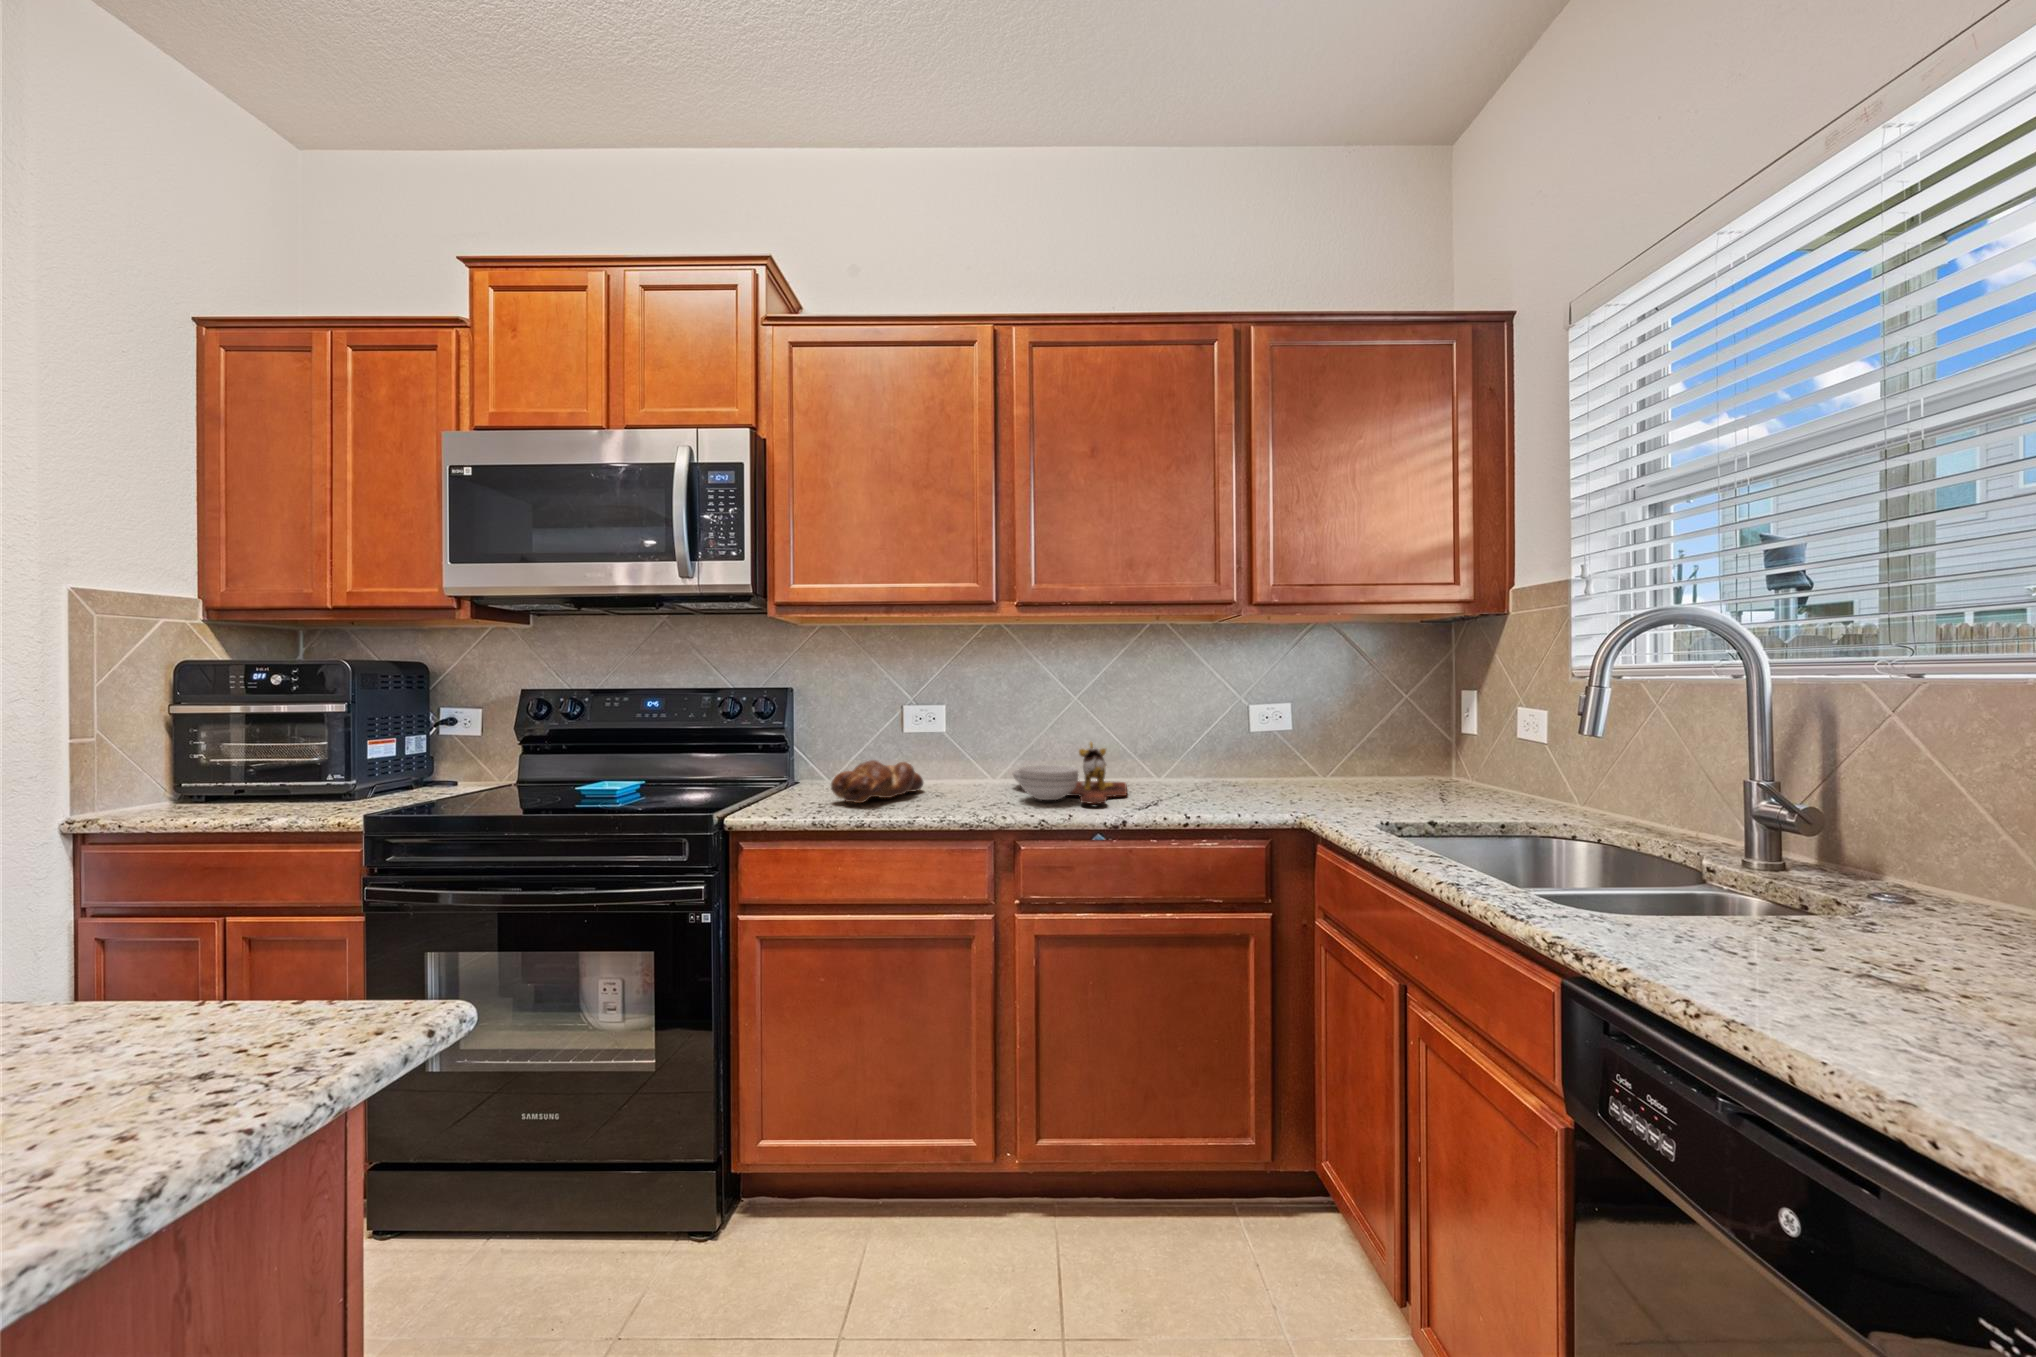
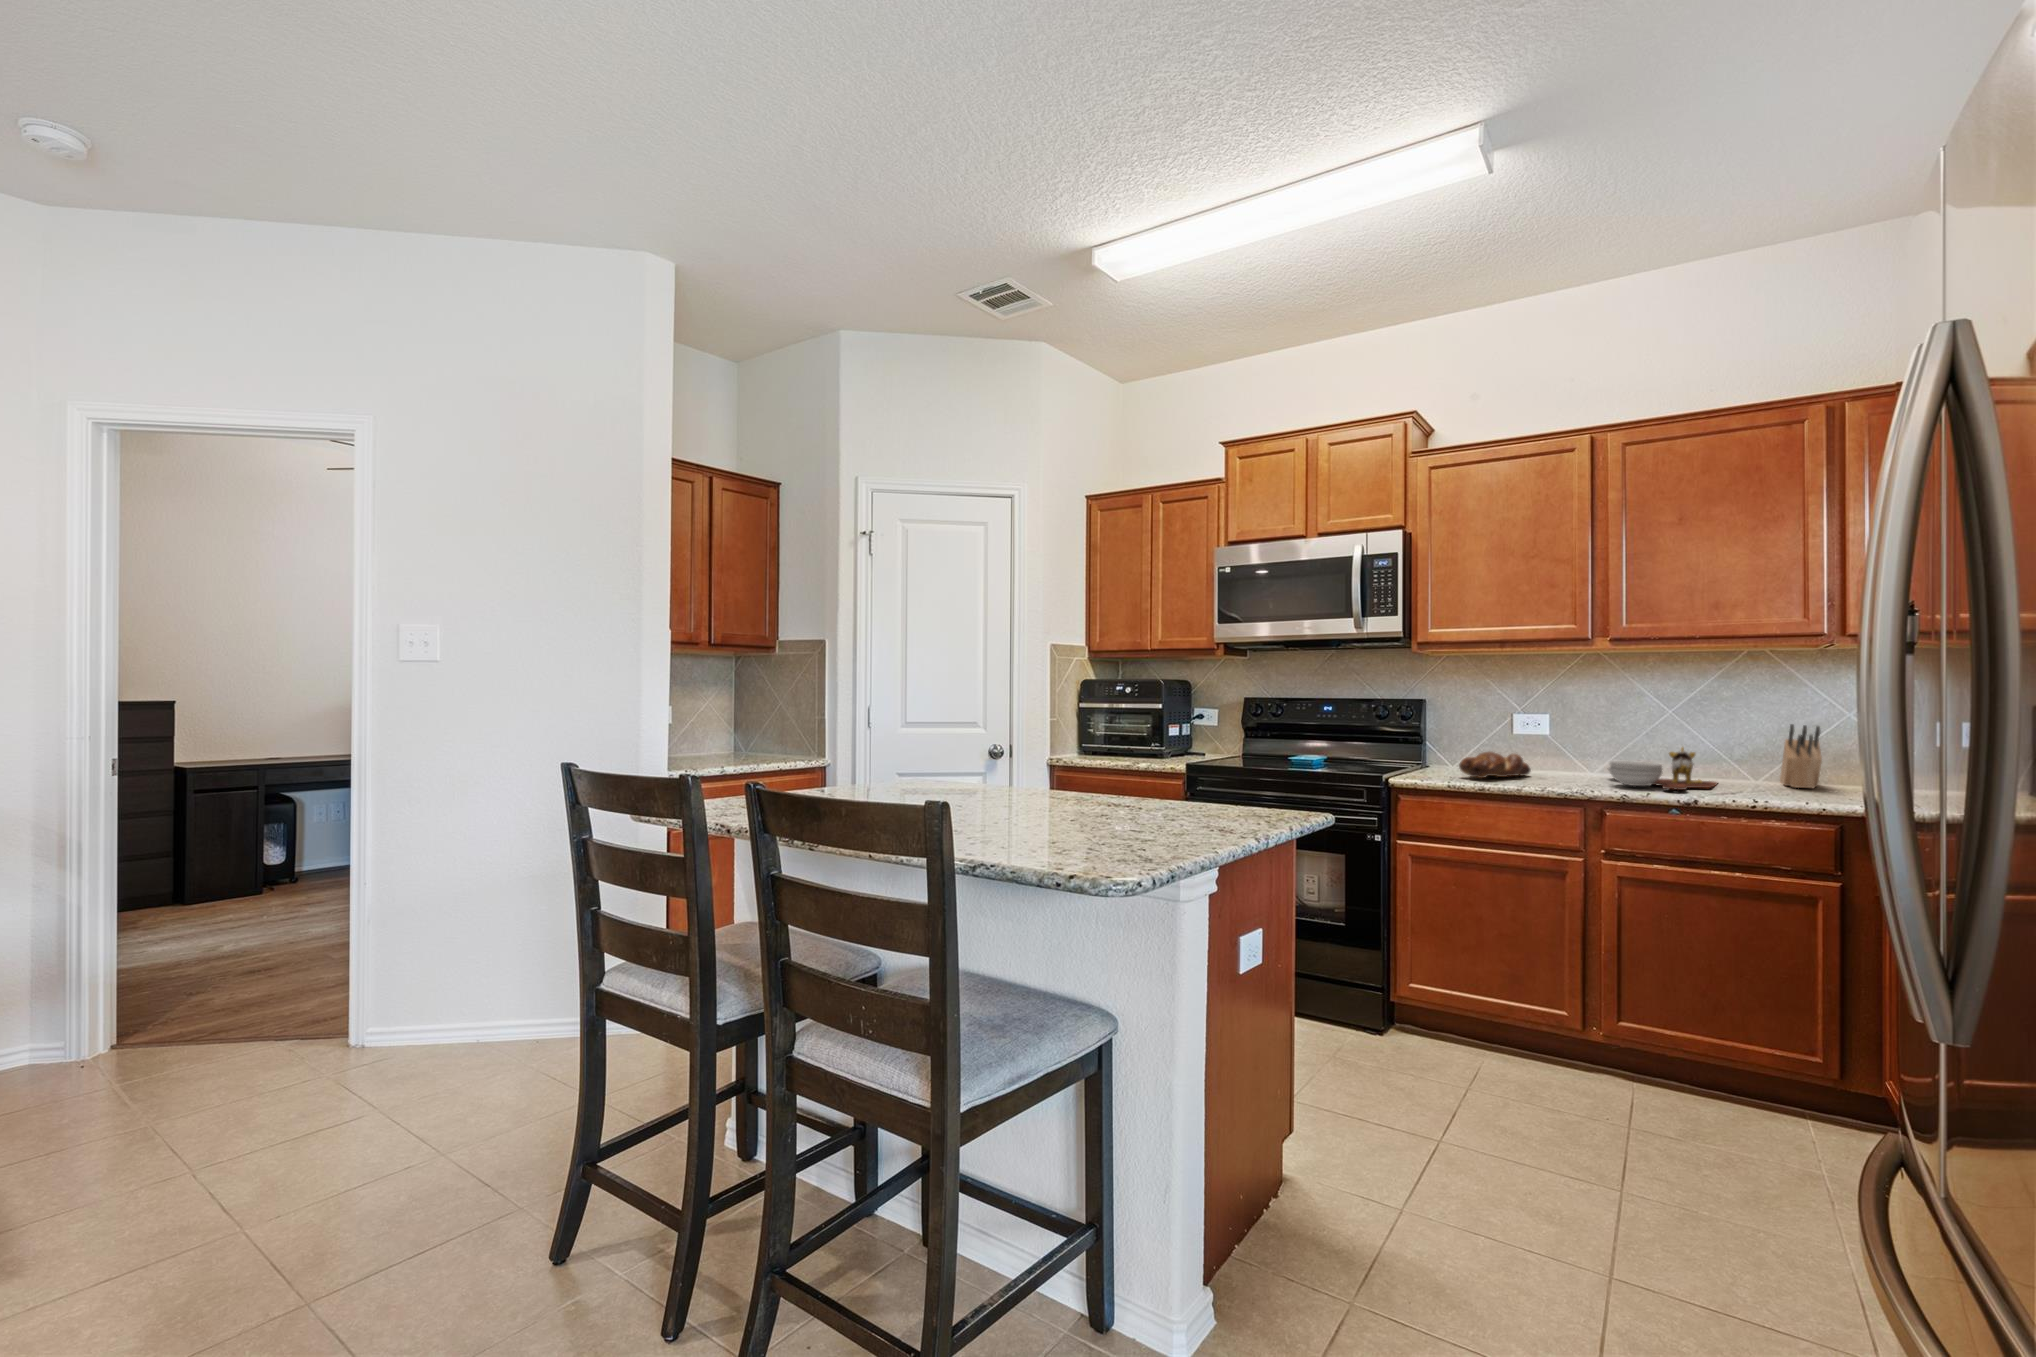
knife block: none [1177,710,1228,785] -> present [1780,724,1822,788]

